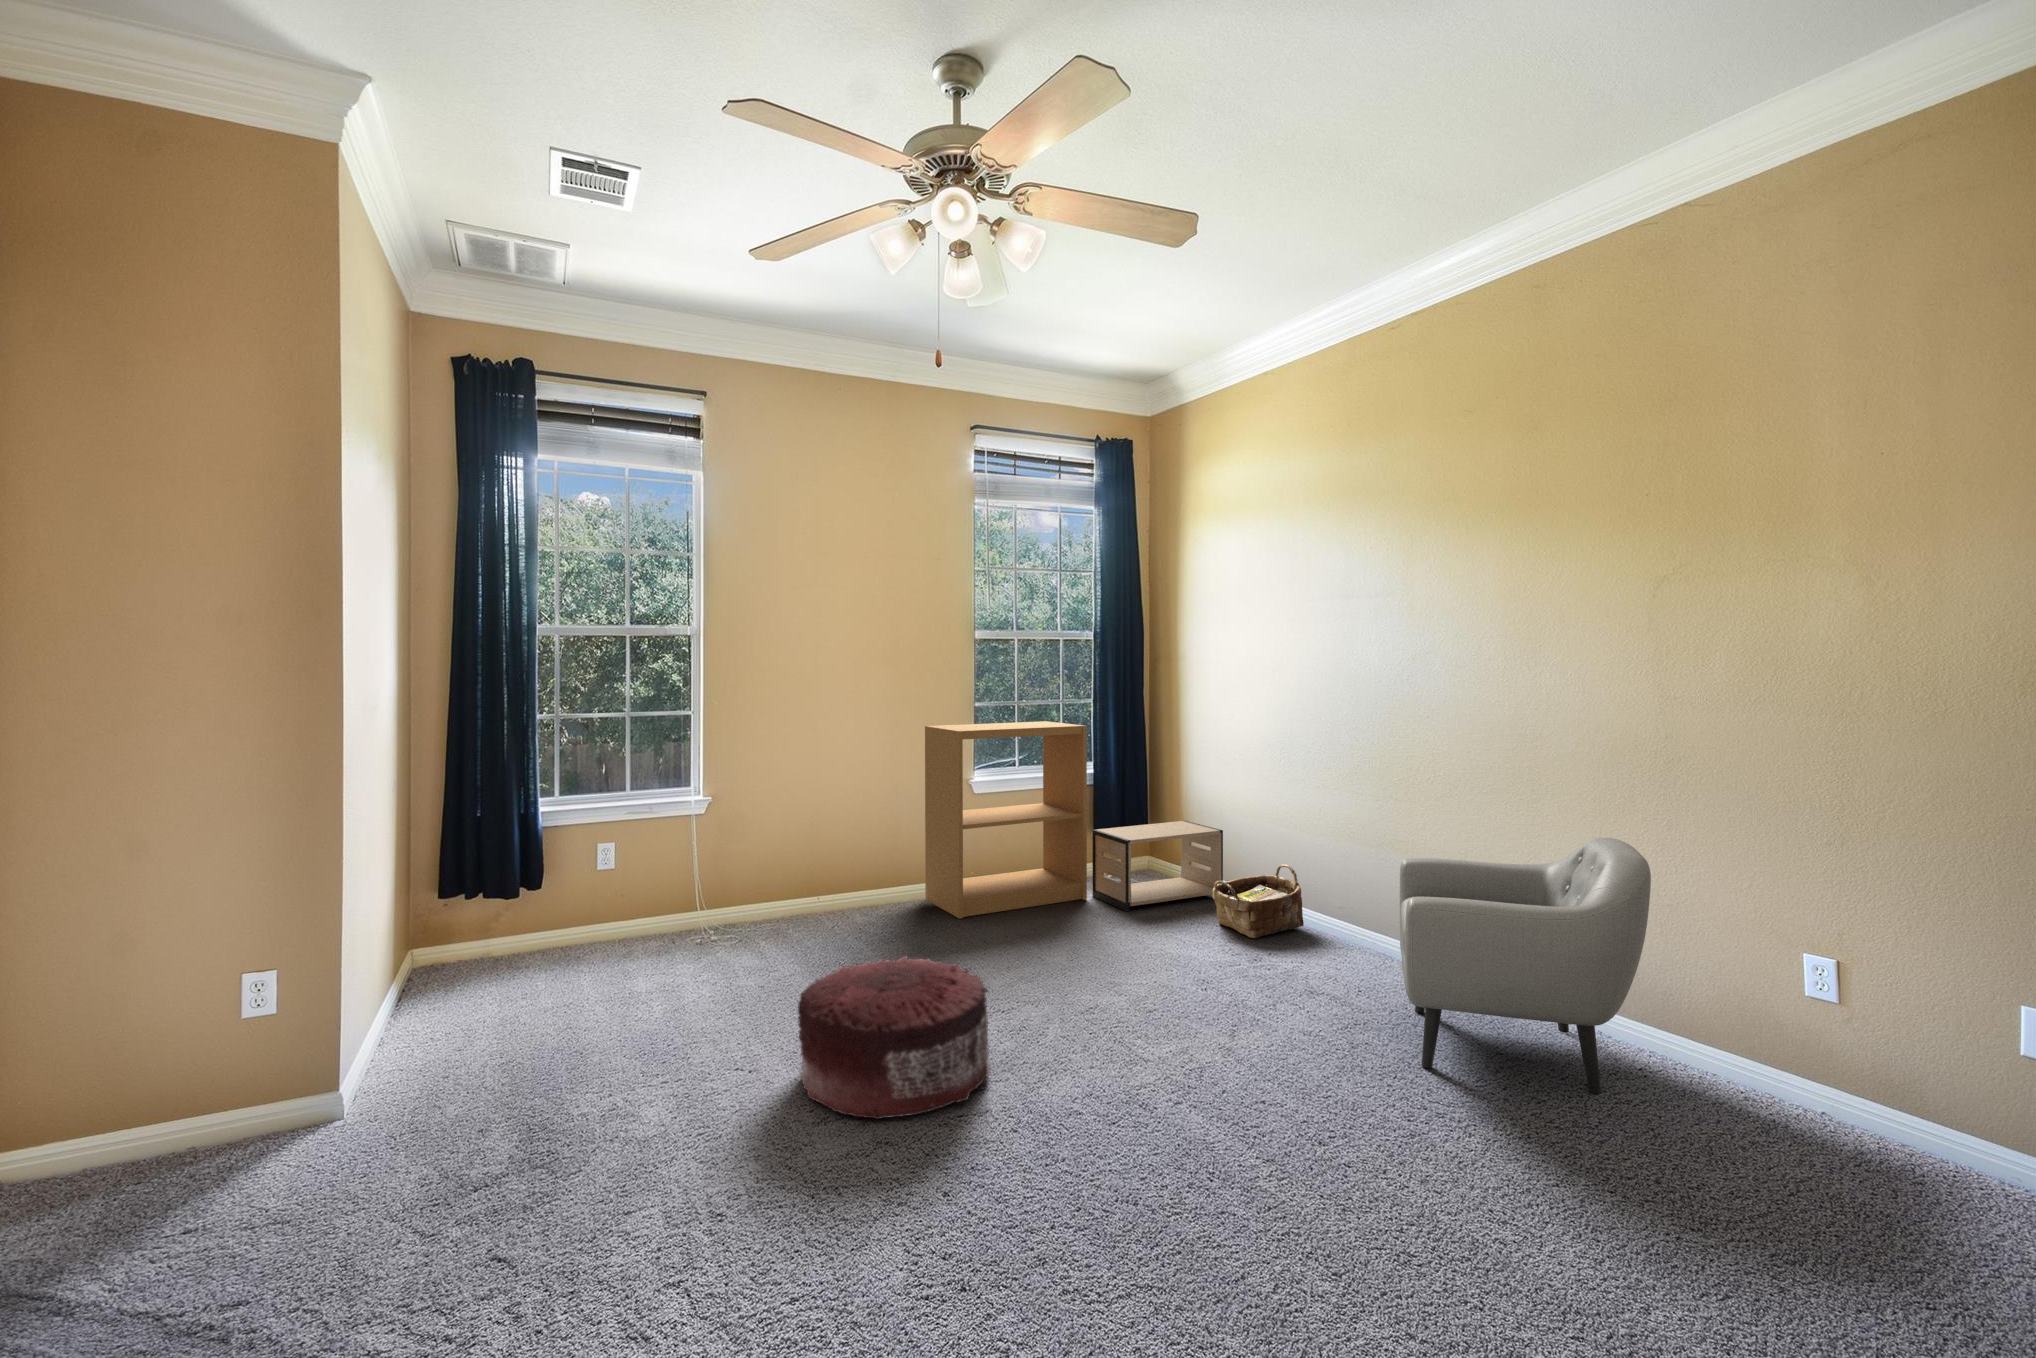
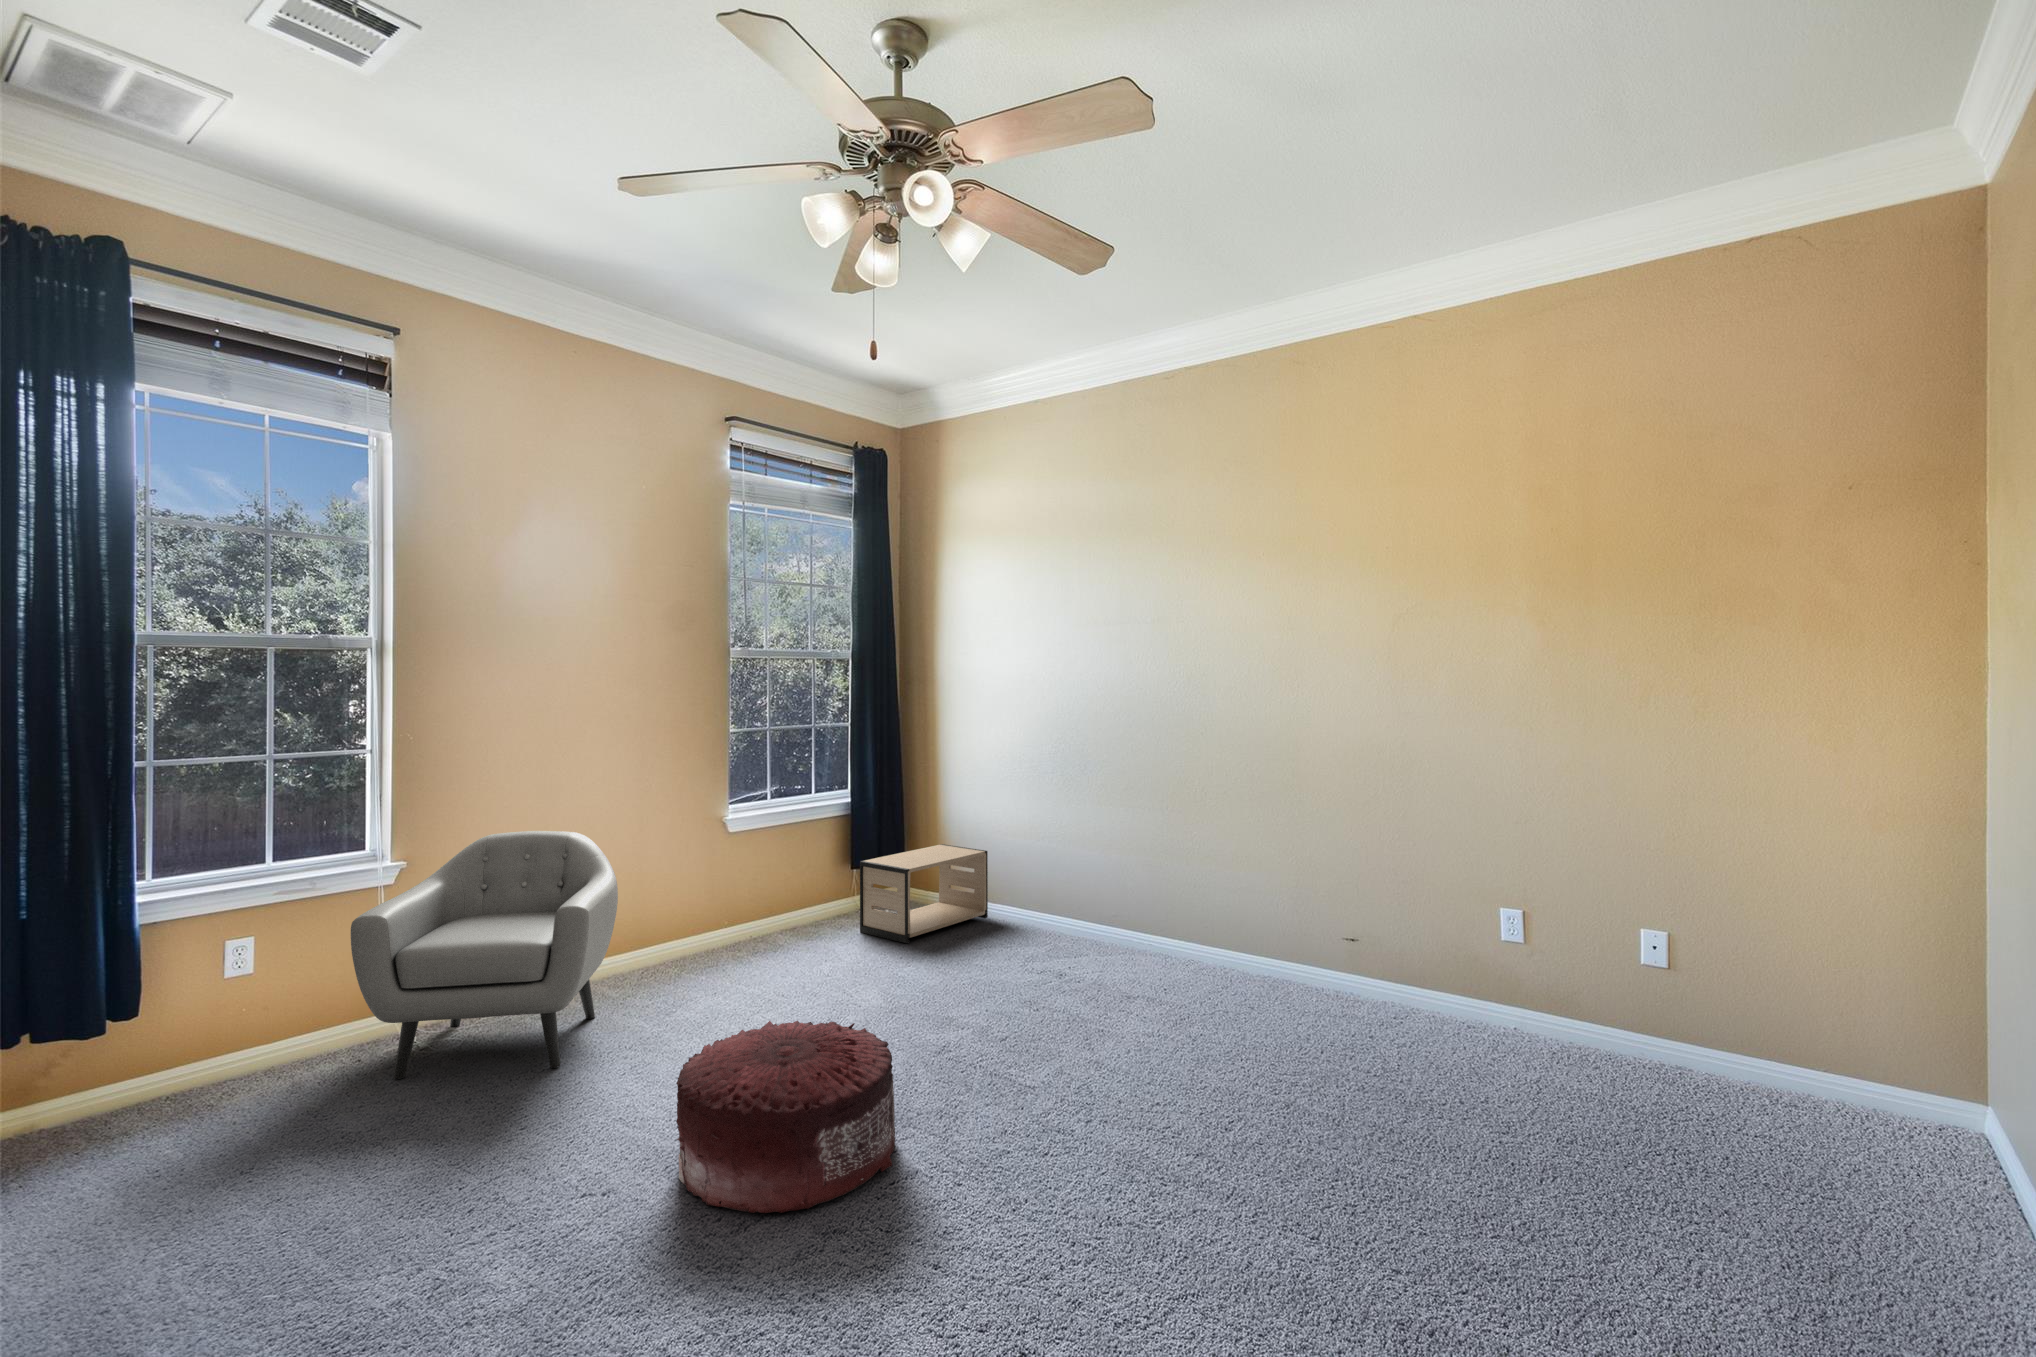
bookshelf: present [925,721,1087,919] -> none [674,748,857,975]
armchair: present [1400,838,1651,1093] -> present [351,831,618,1079]
woven basket: present [1213,864,1304,938] -> none [998,879,1081,954]

